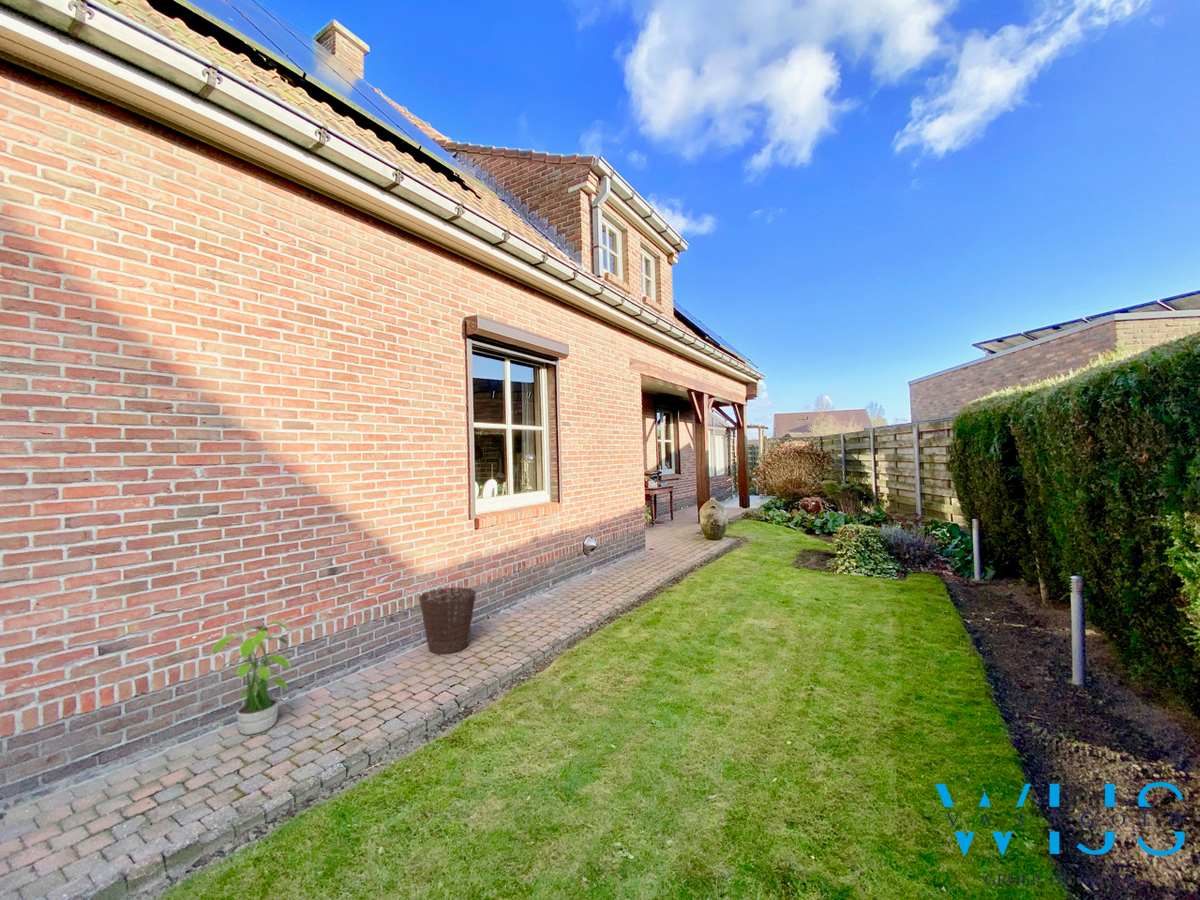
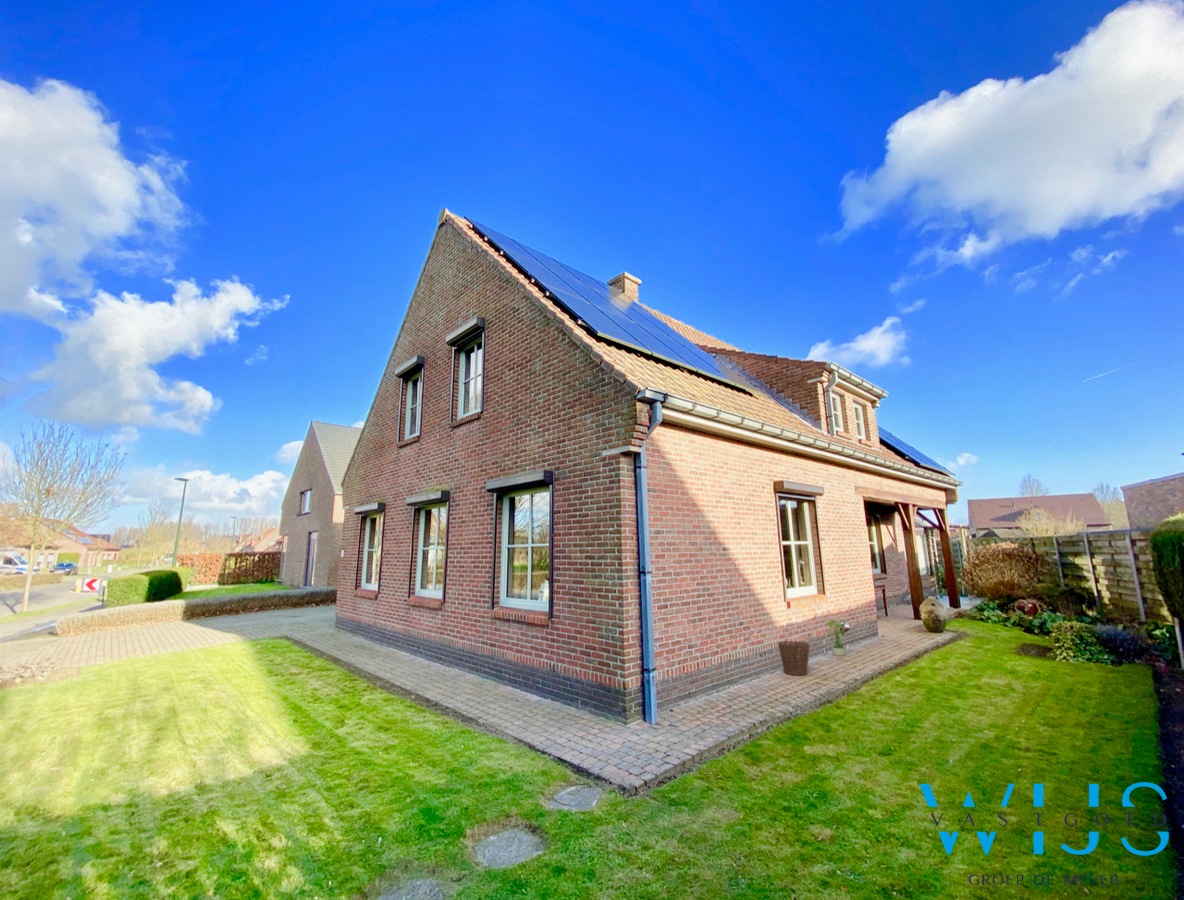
potted plant: present [211,621,291,735] -> present [827,620,846,656]

